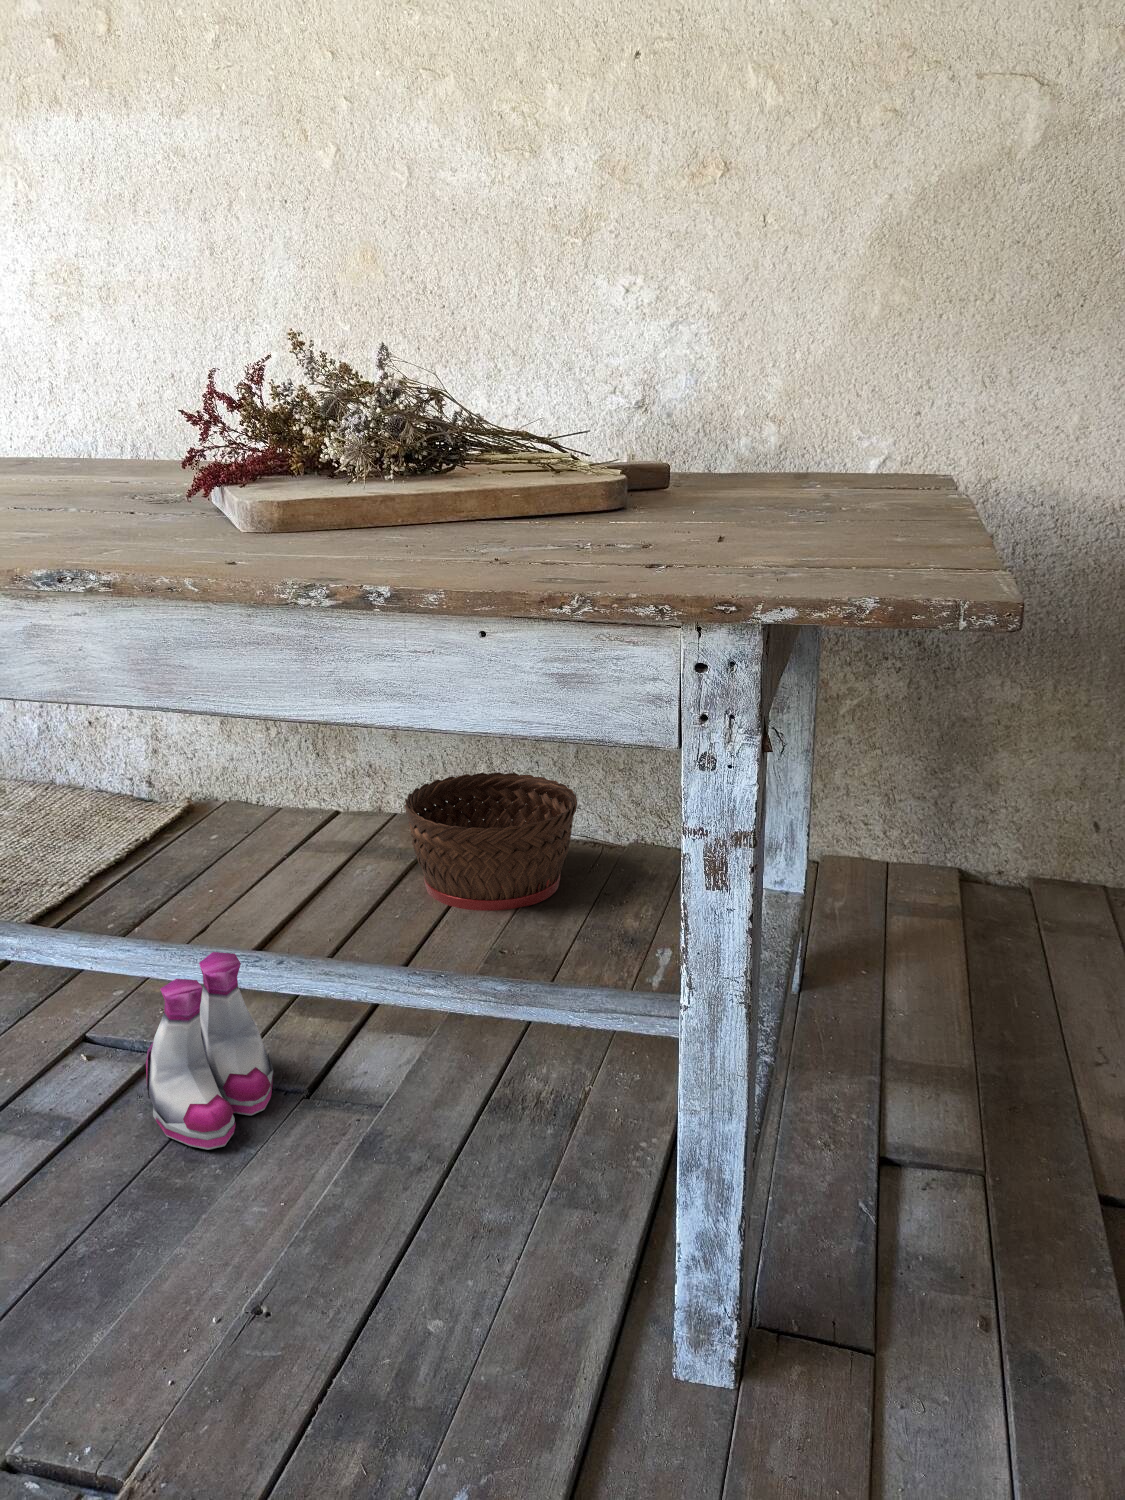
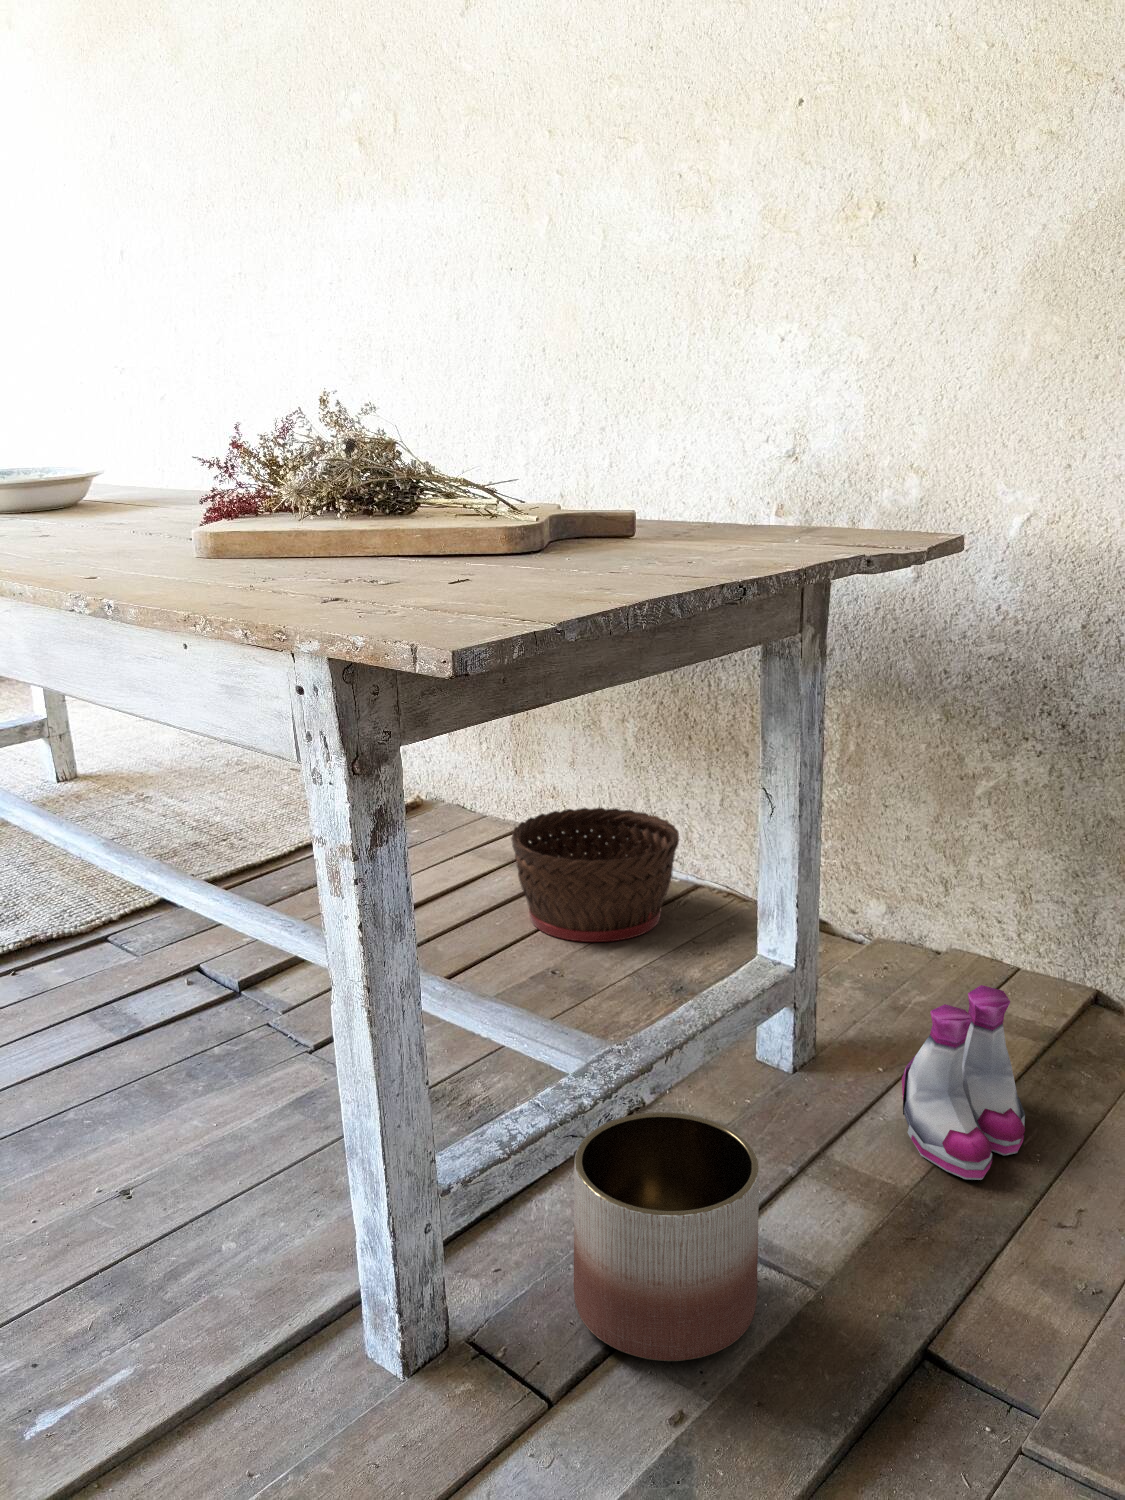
boots: present [146,952,273,1150] -> present [902,985,1025,1180]
planter: none [814,1029,999,1252] -> present [574,1112,760,1361]

